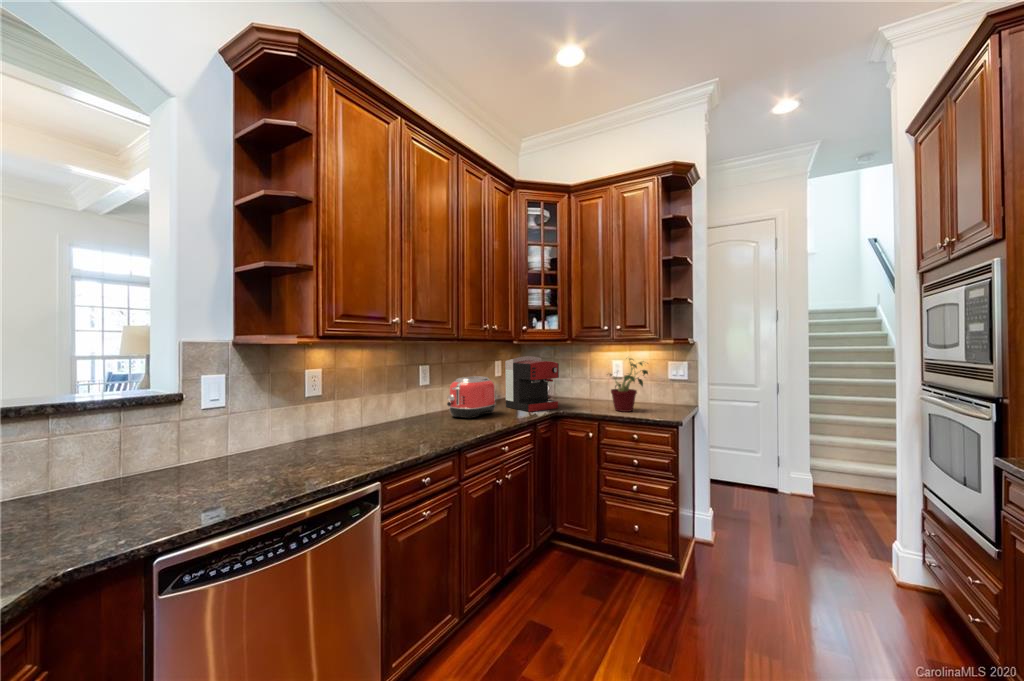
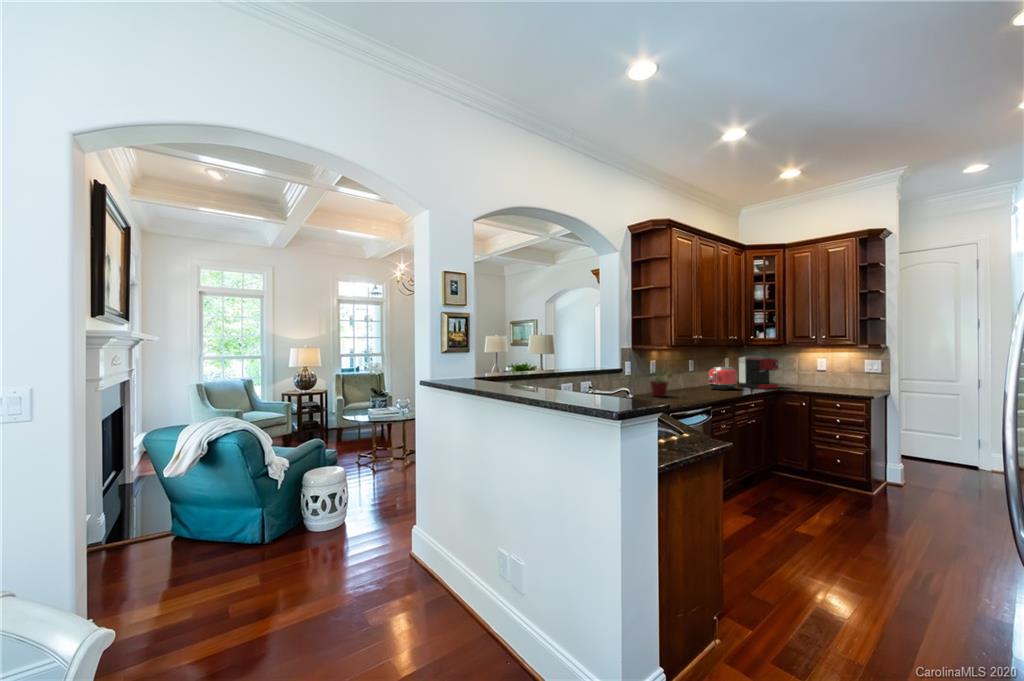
potted plant: present [610,359,648,412] -> present [650,358,680,397]

